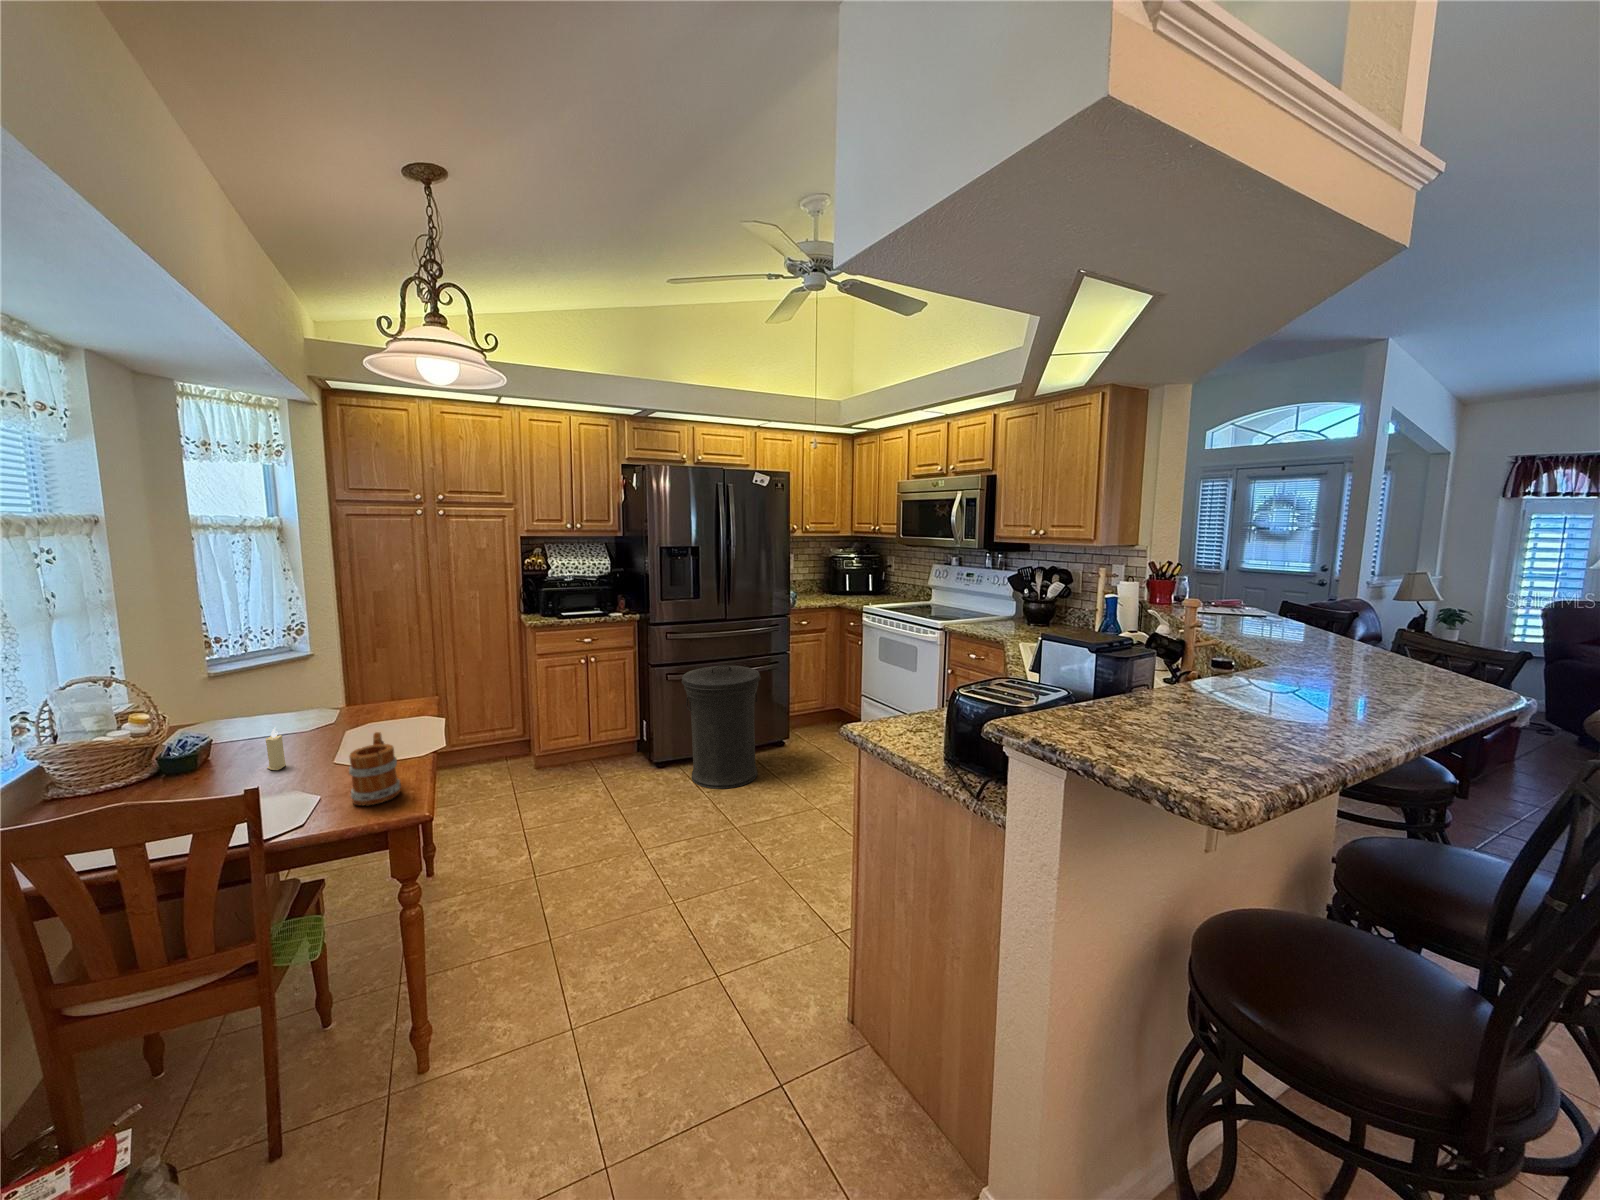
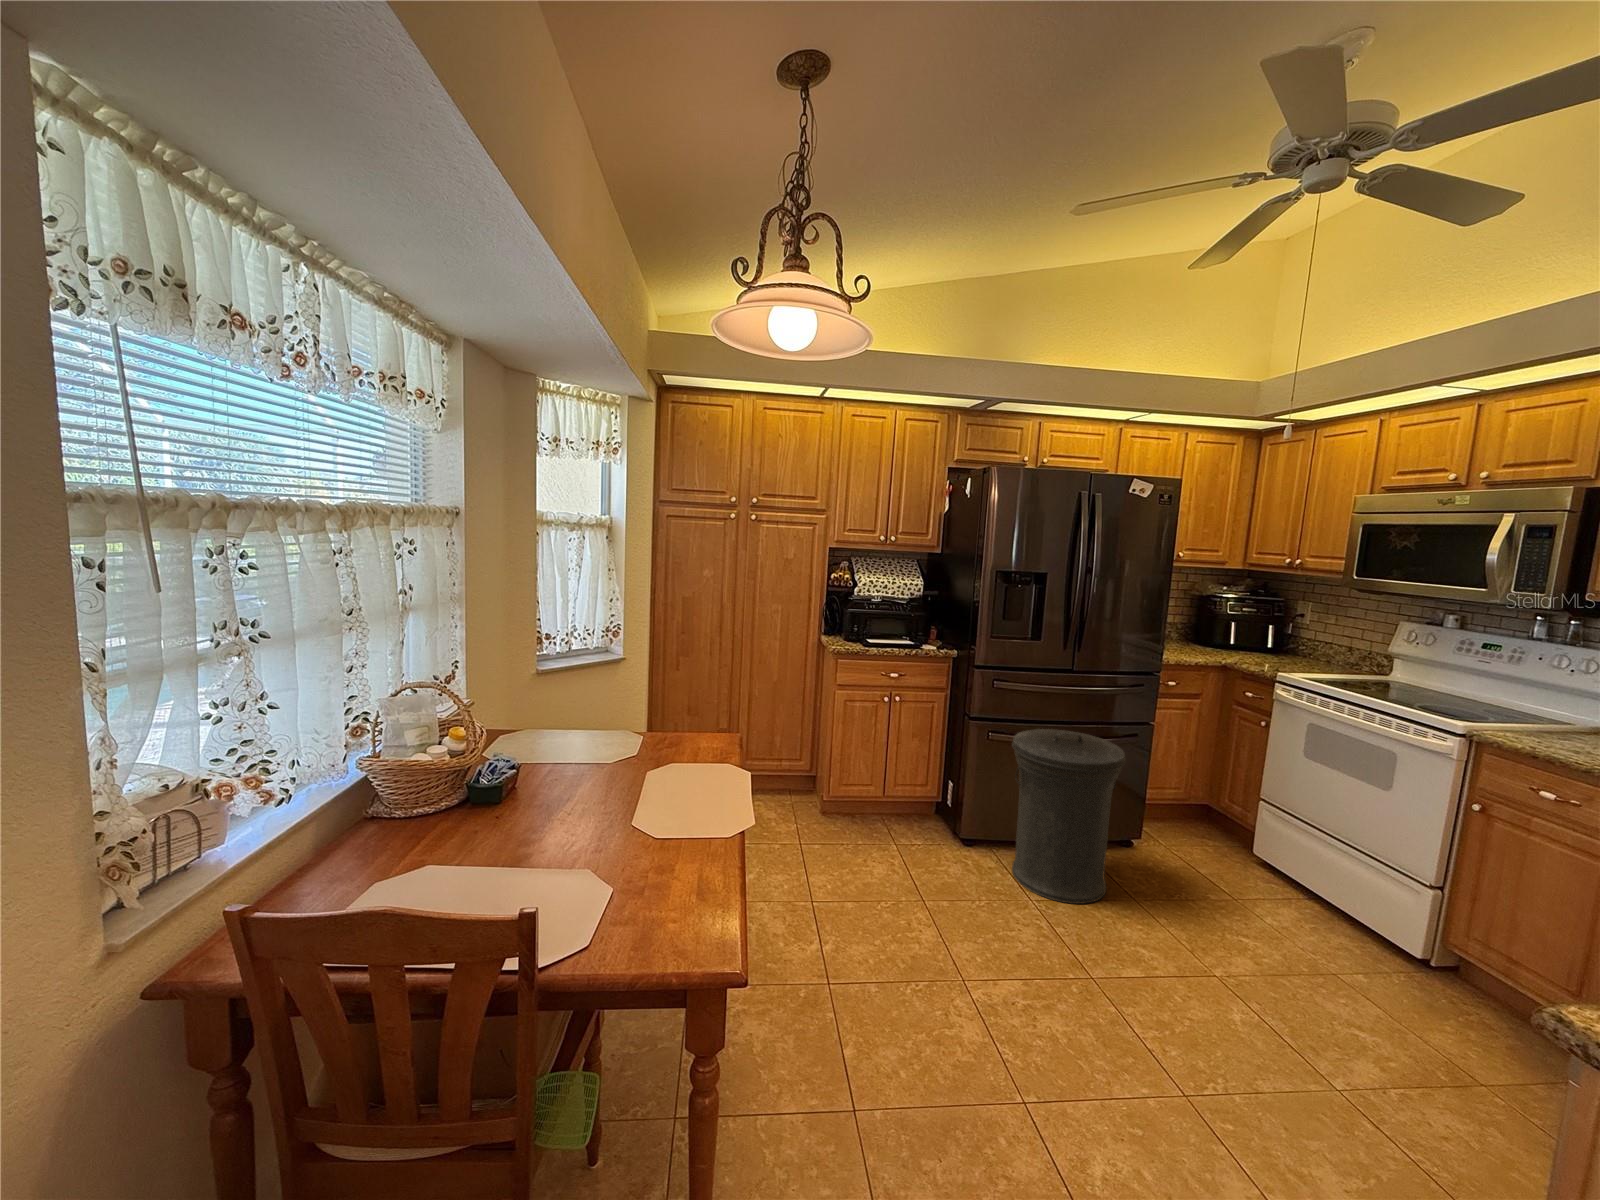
candle: present [266,727,286,770] -> none [564,770,583,824]
mug: present [349,732,401,805] -> none [646,812,706,928]

